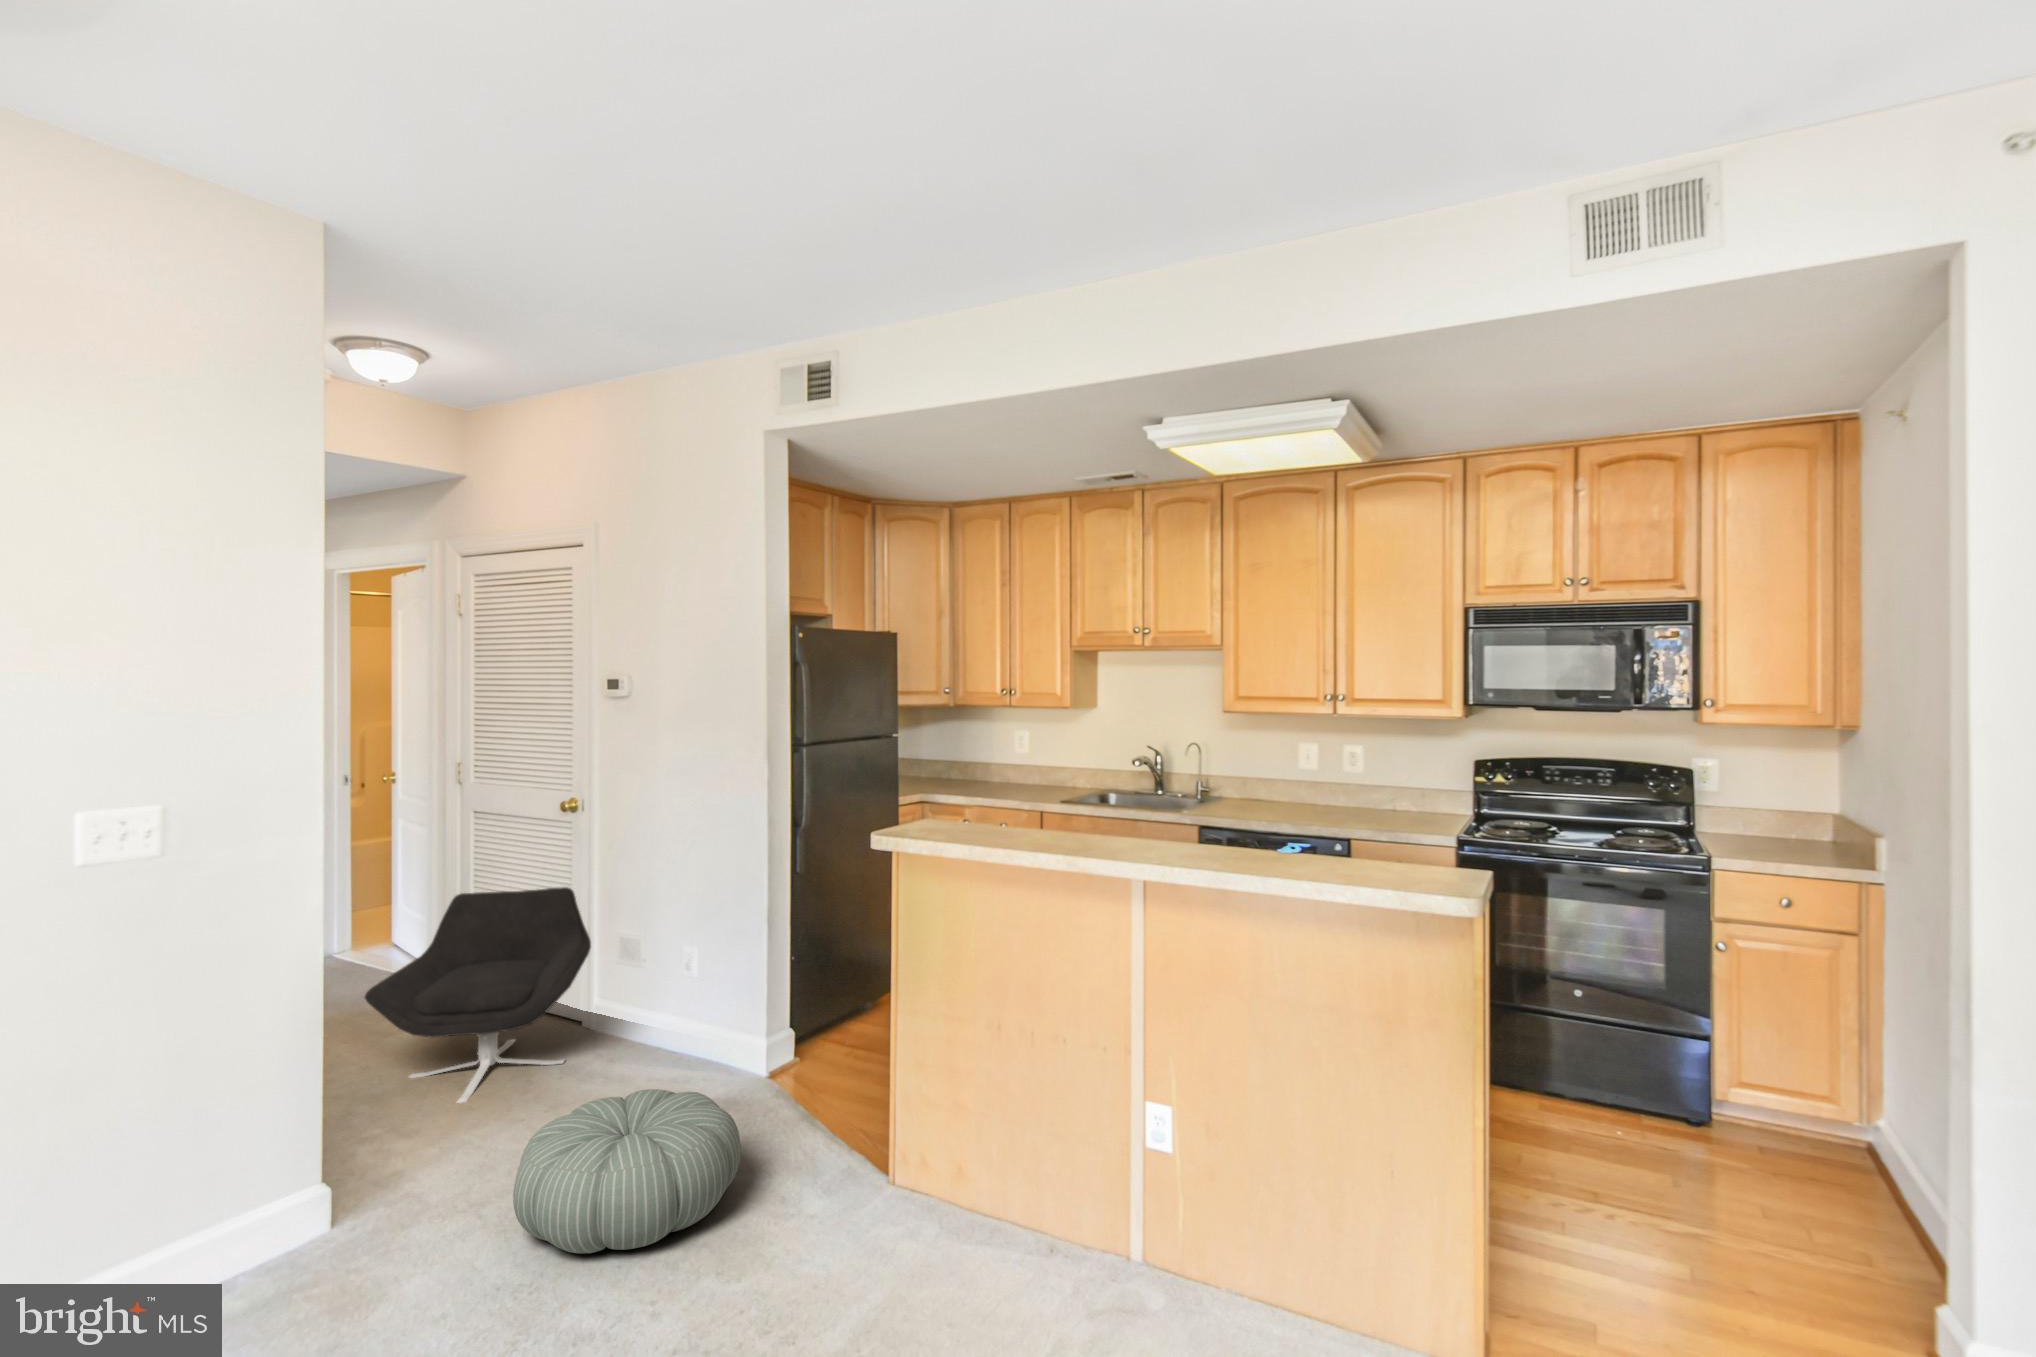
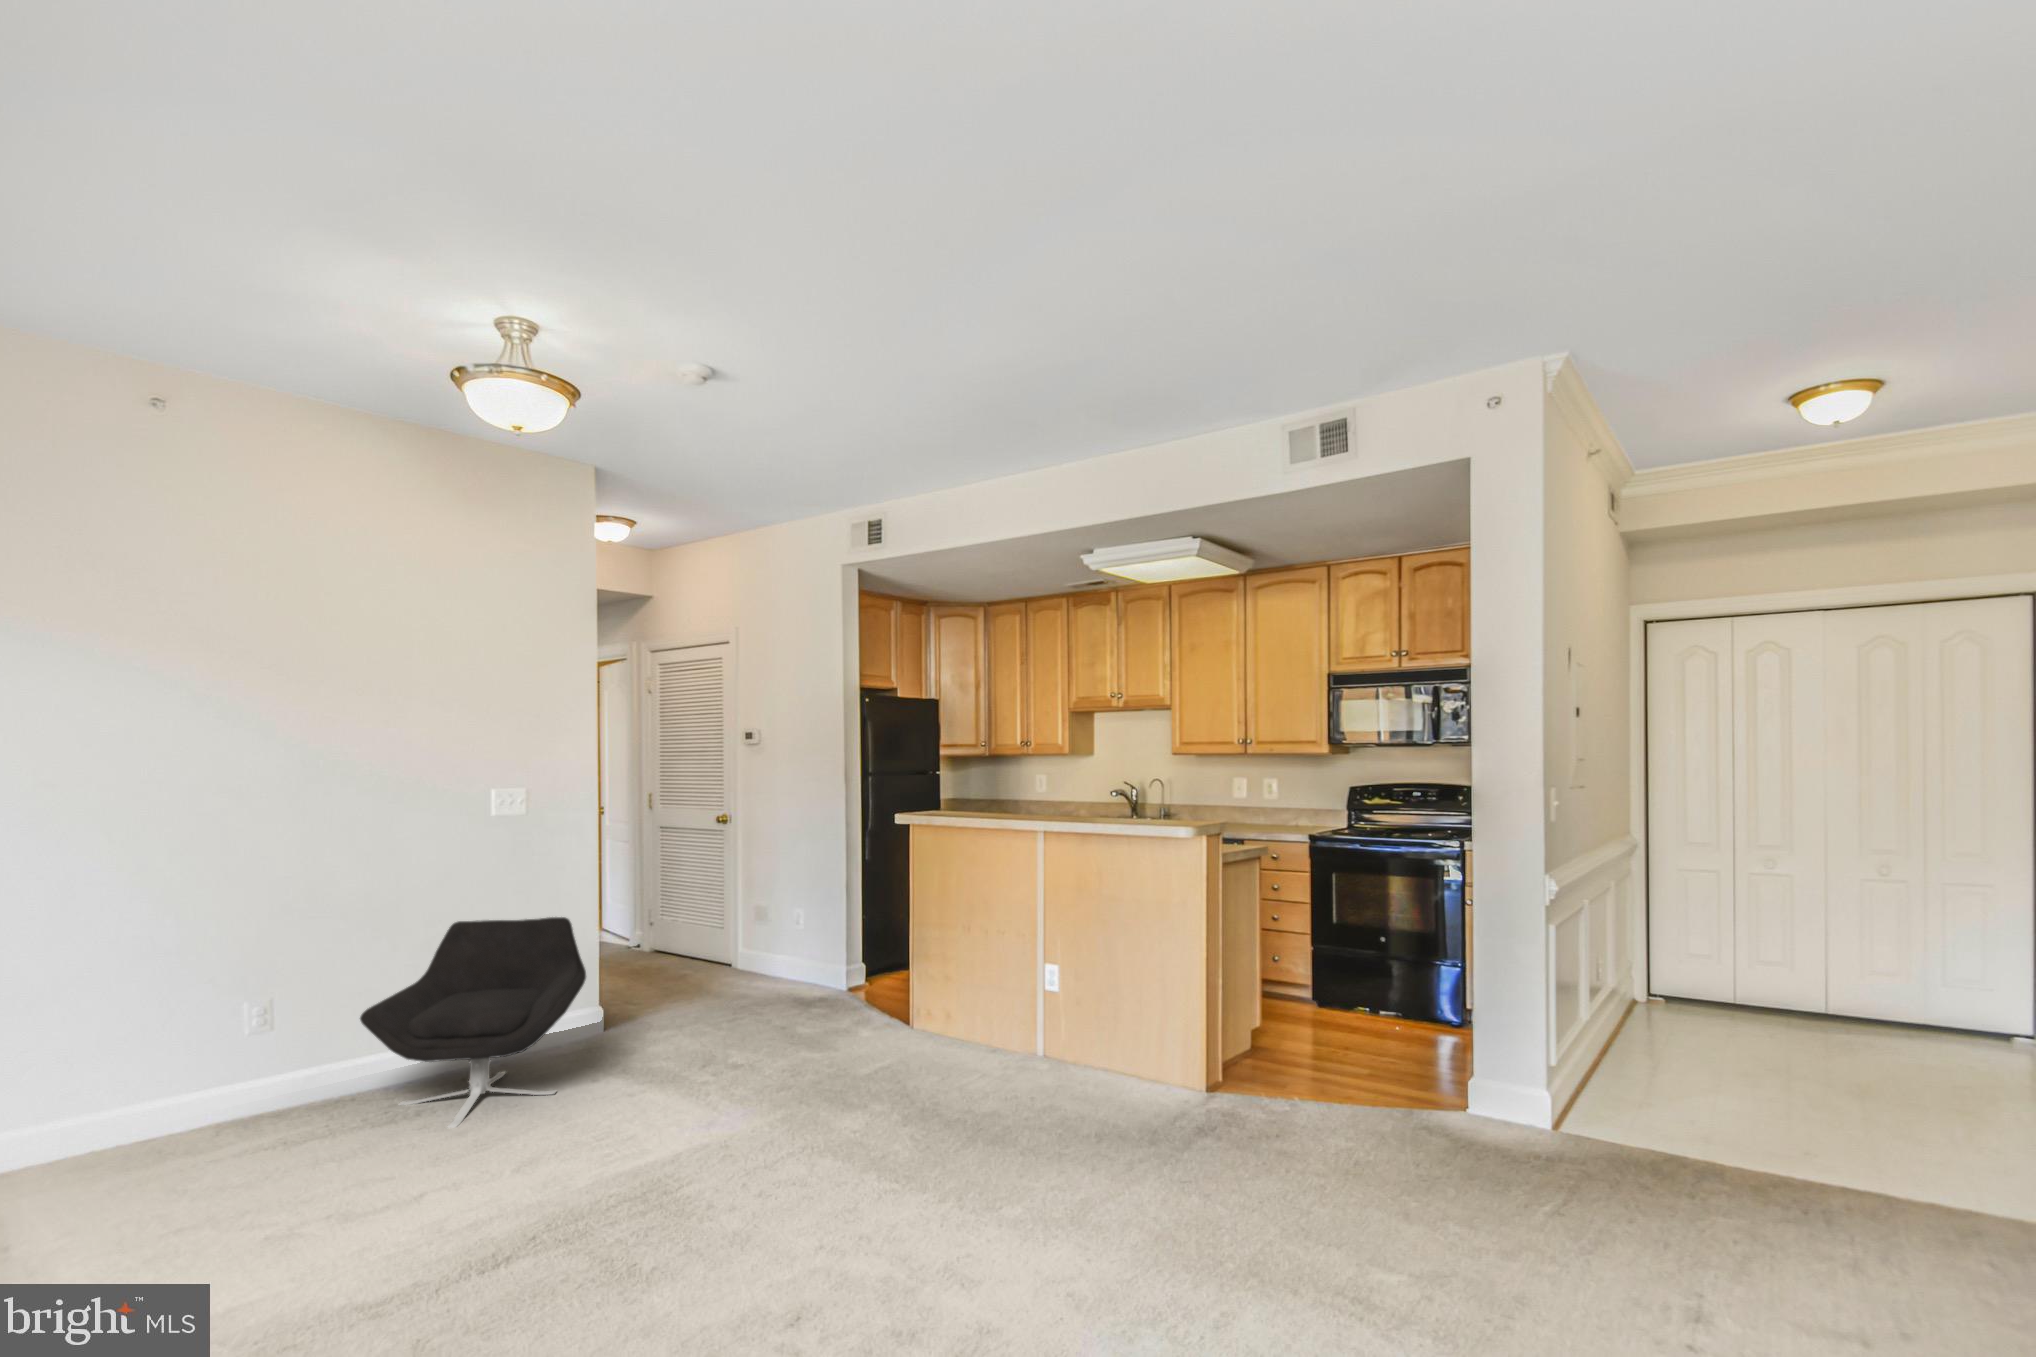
pouf: present [513,1089,741,1253] -> none [506,1108,735,1265]

